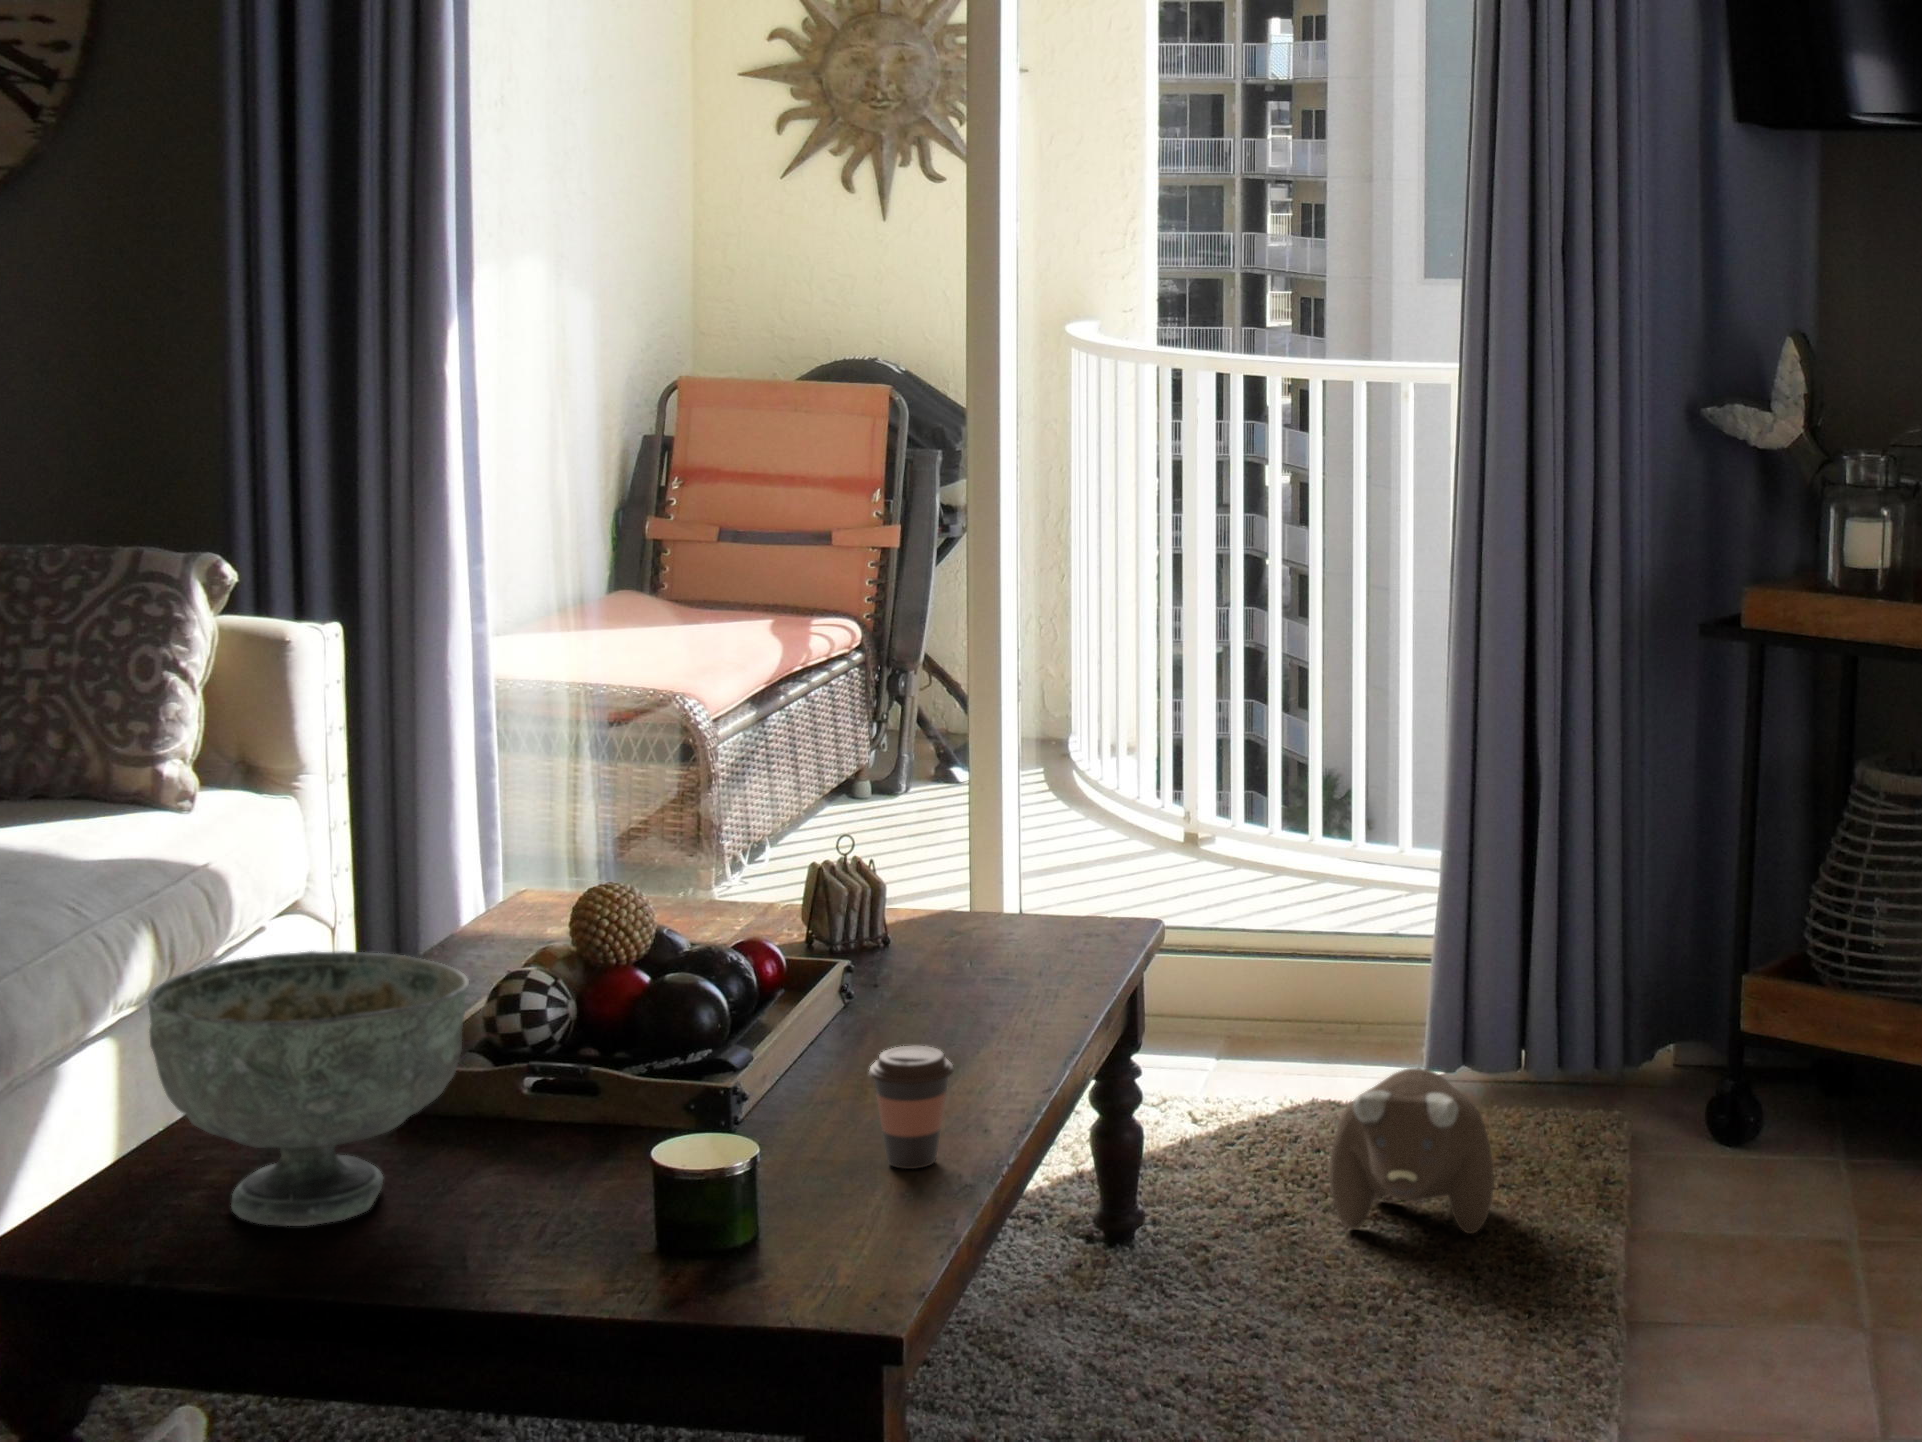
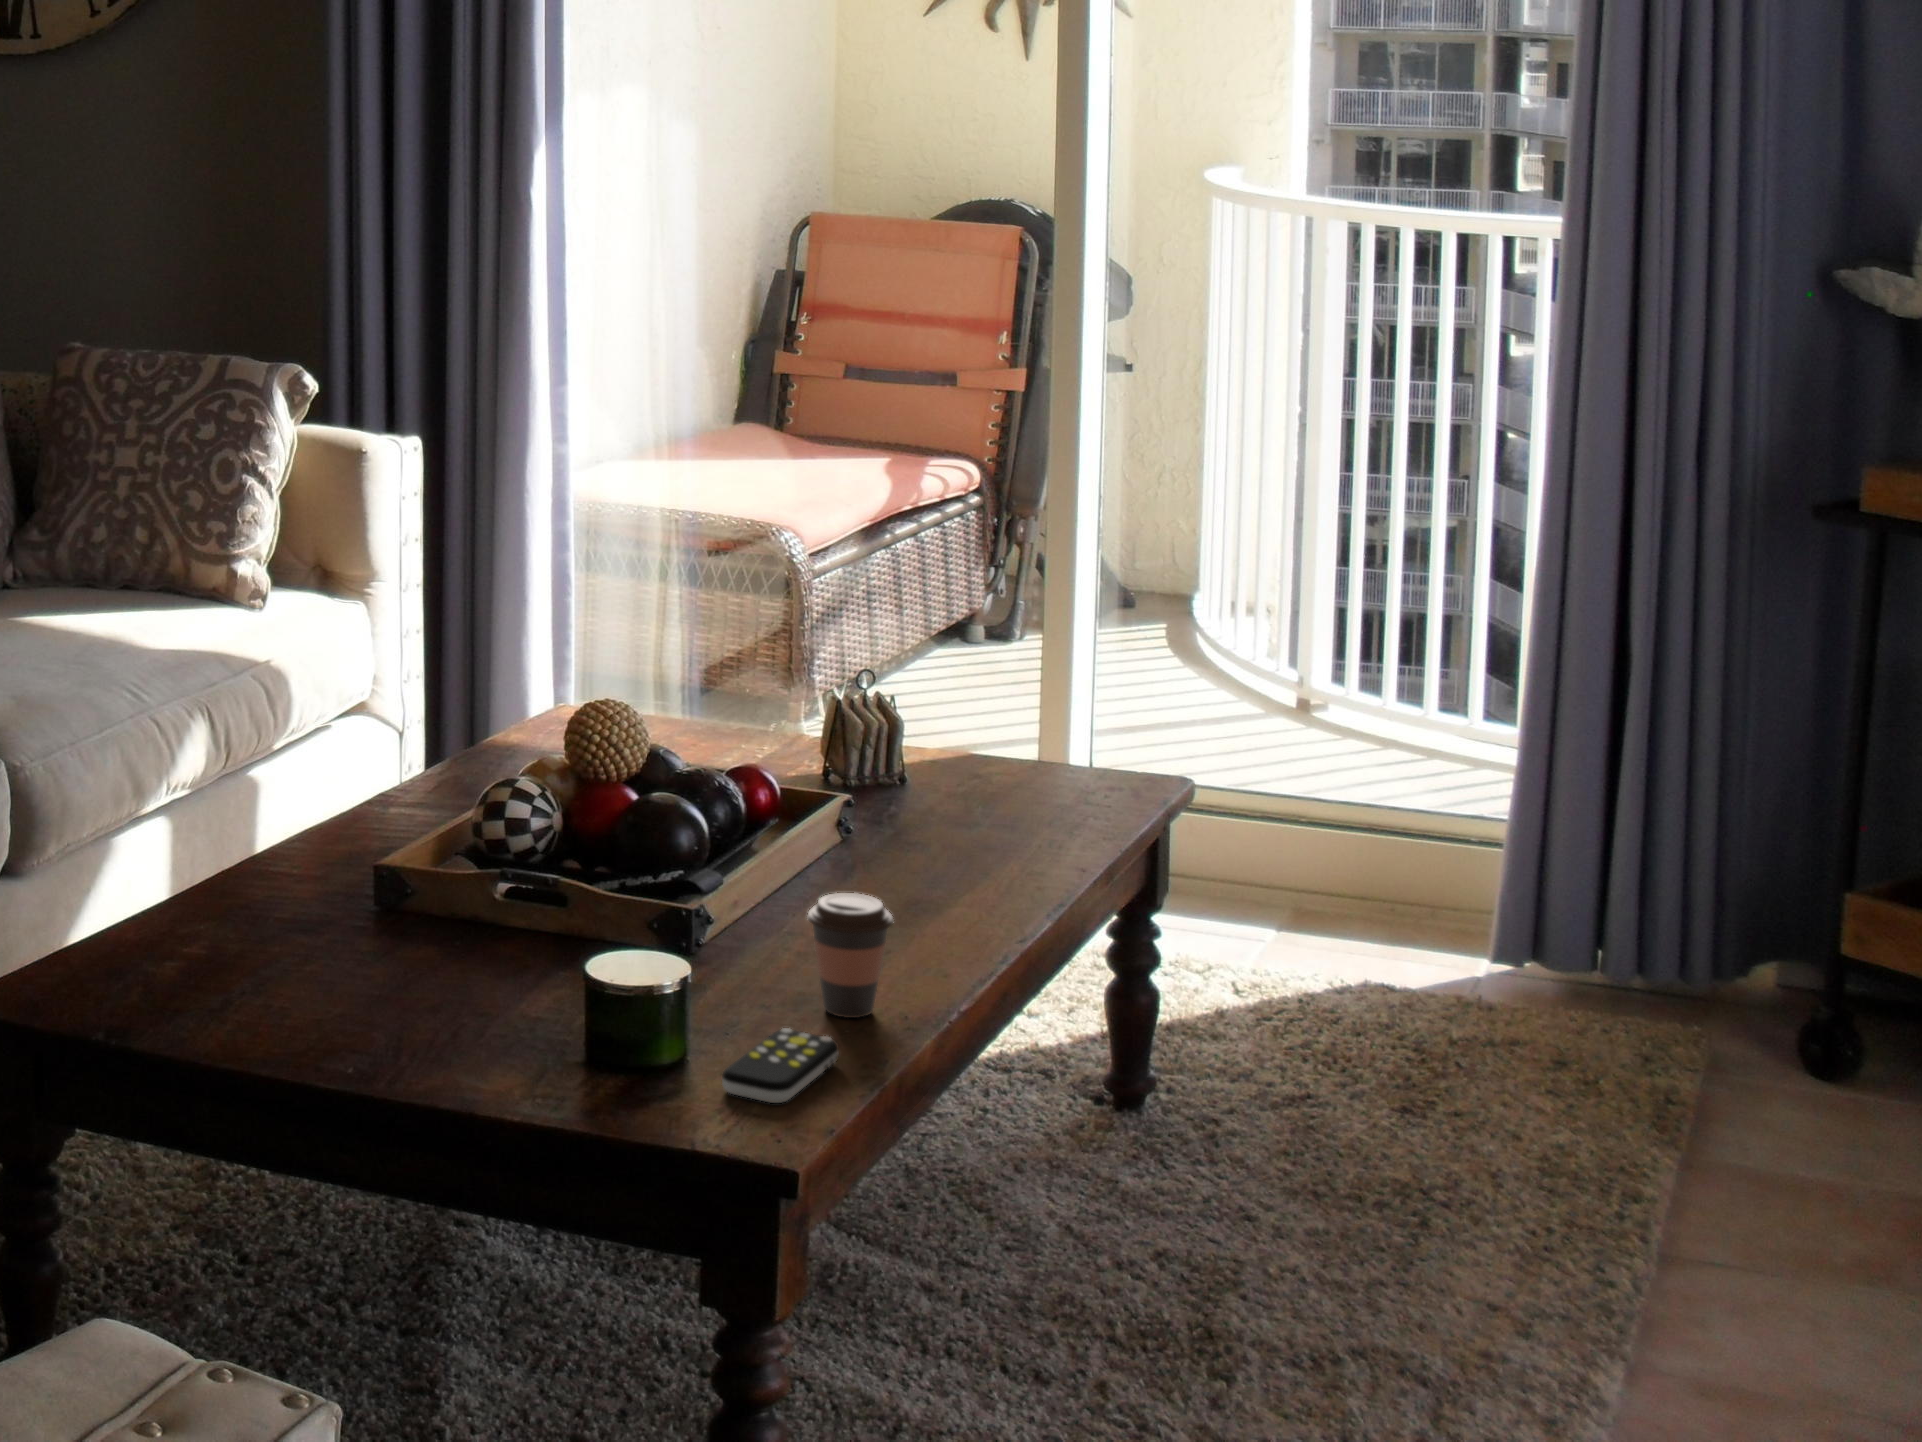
decorative bowl: present [148,951,469,1226] -> none [137,740,427,998]
plush toy: present [1330,1068,1494,1234] -> none [1354,965,1533,1145]
remote control: none [816,1183,920,1254] -> present [722,1028,839,1103]

